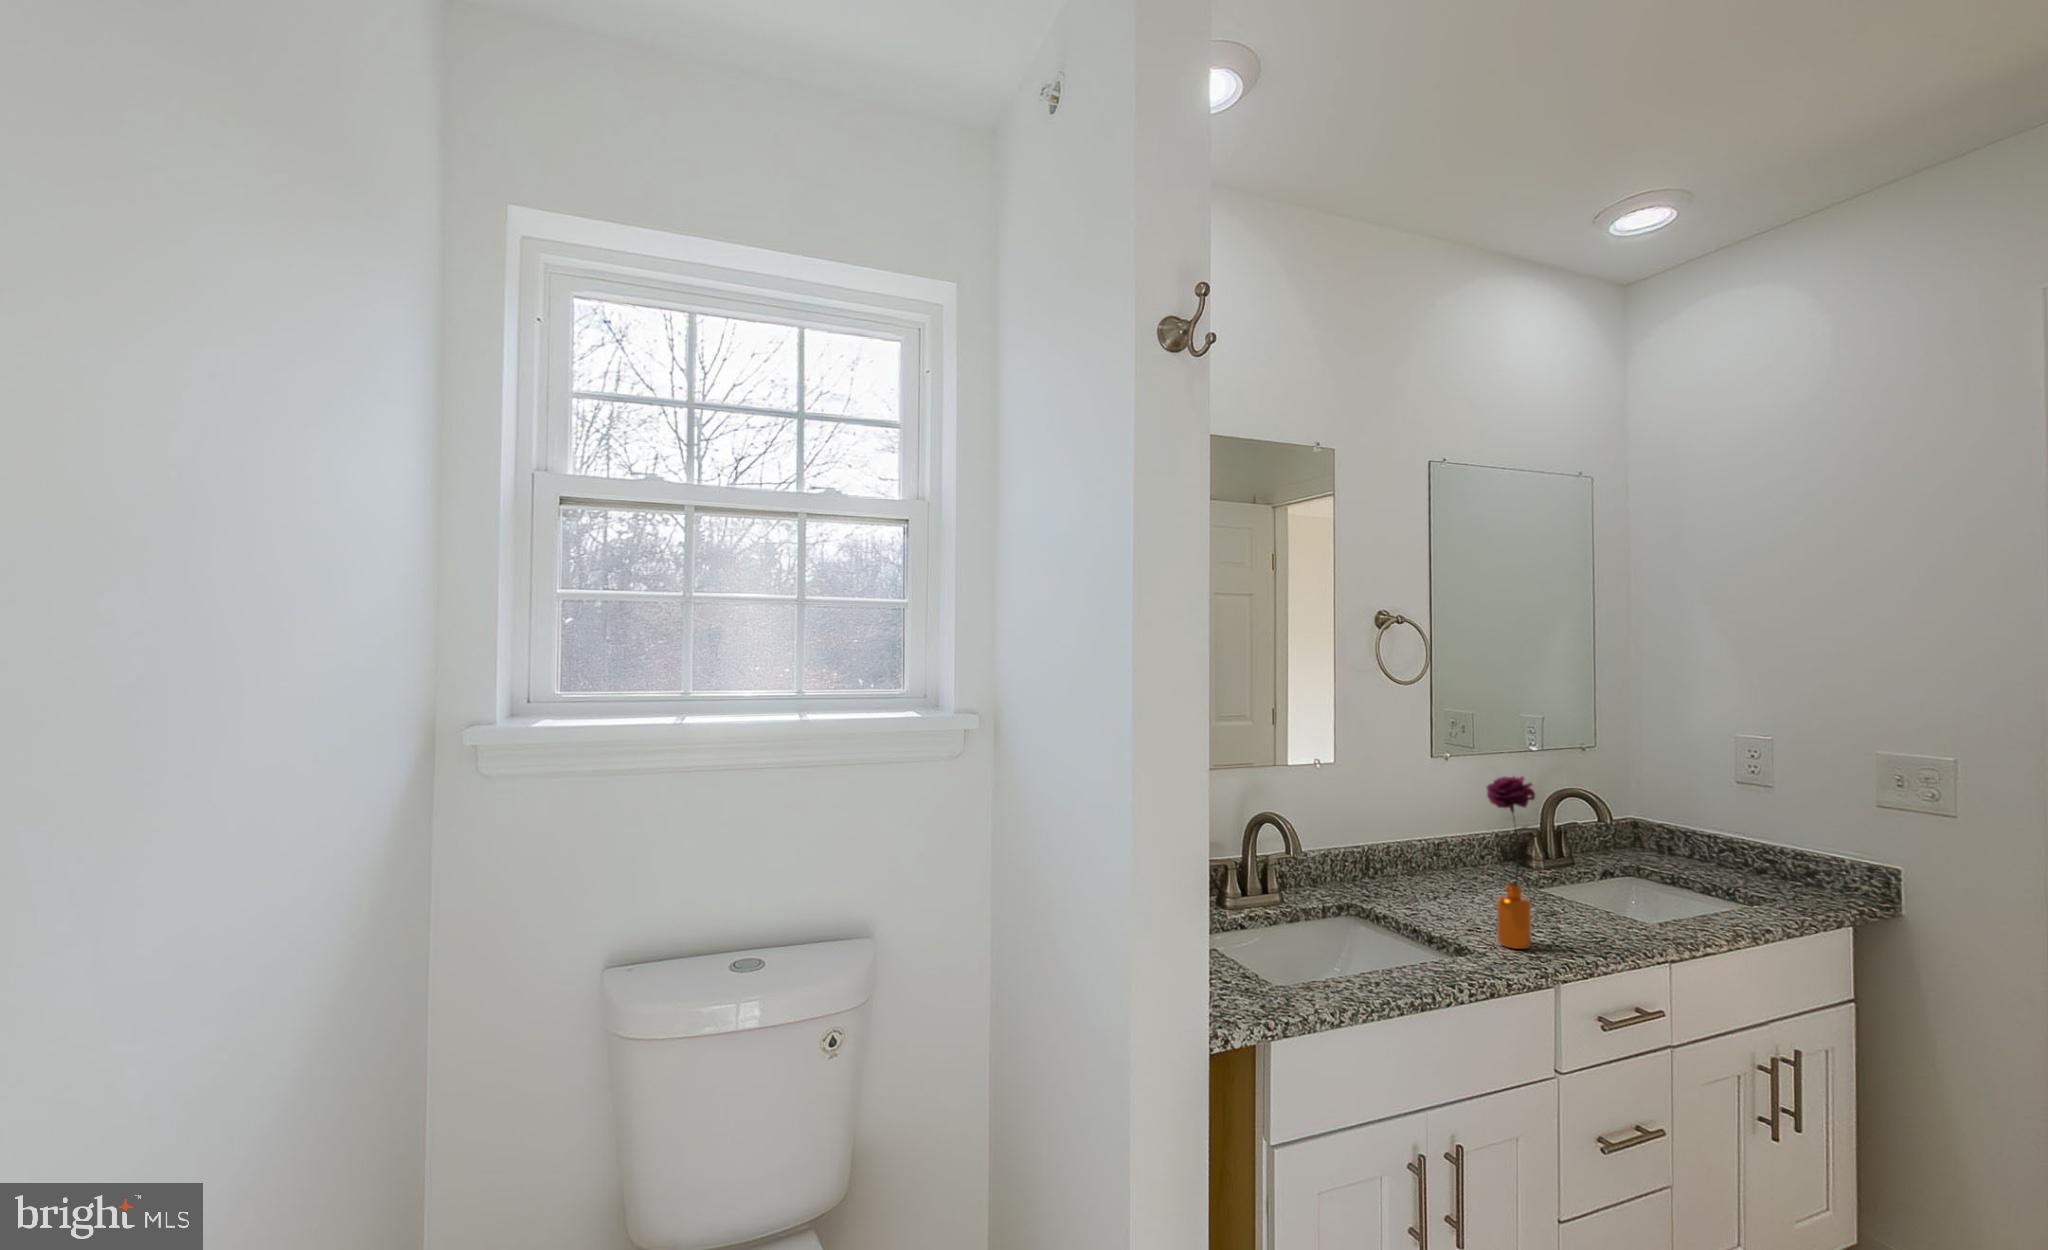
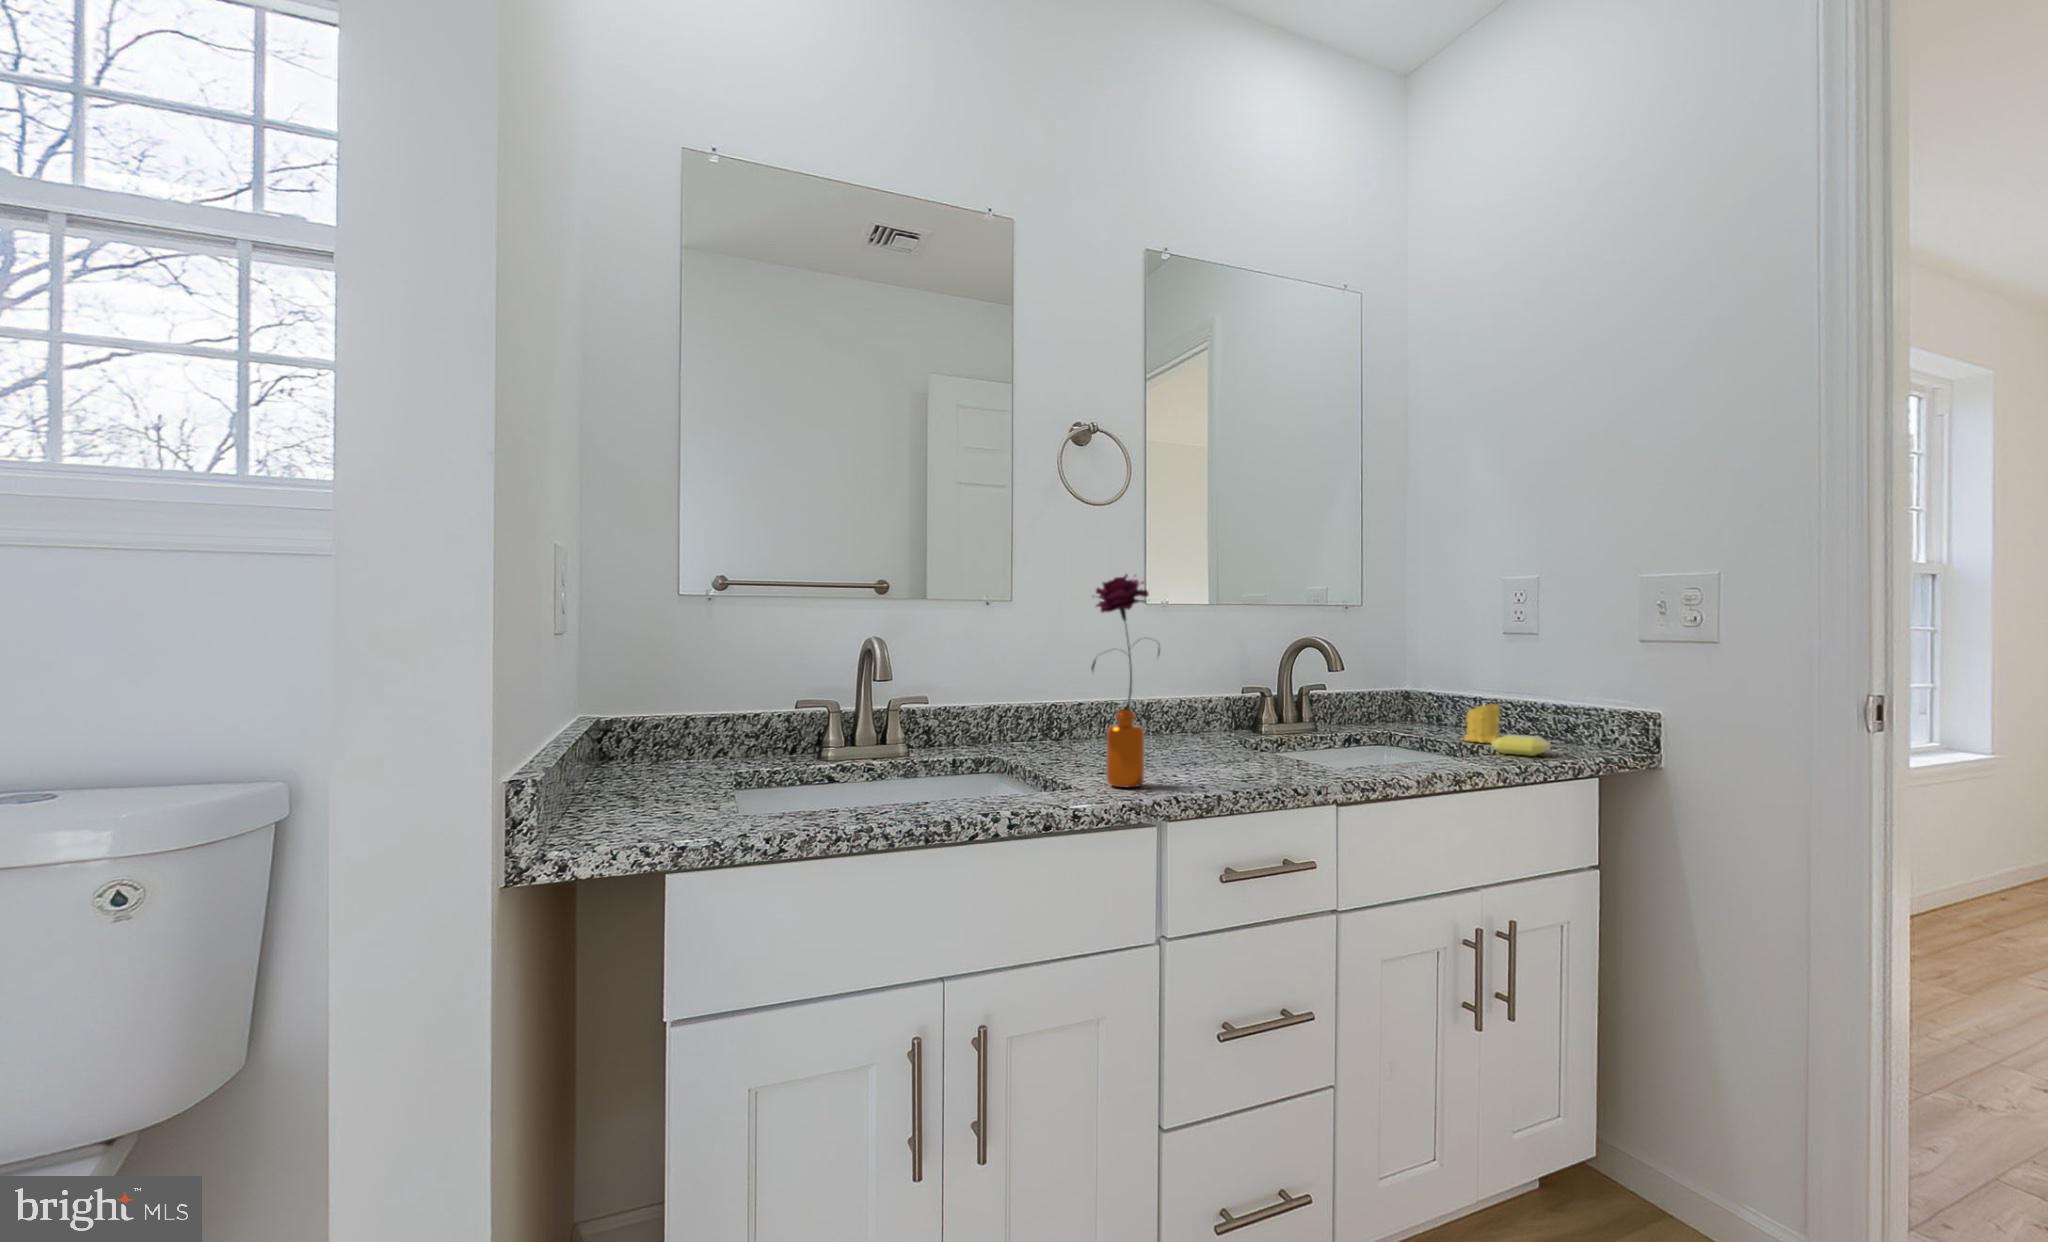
candle: none [1701,844,1746,882] -> present [1463,704,1500,743]
soap bar: none [1750,880,1803,903] -> present [1491,735,1551,756]

